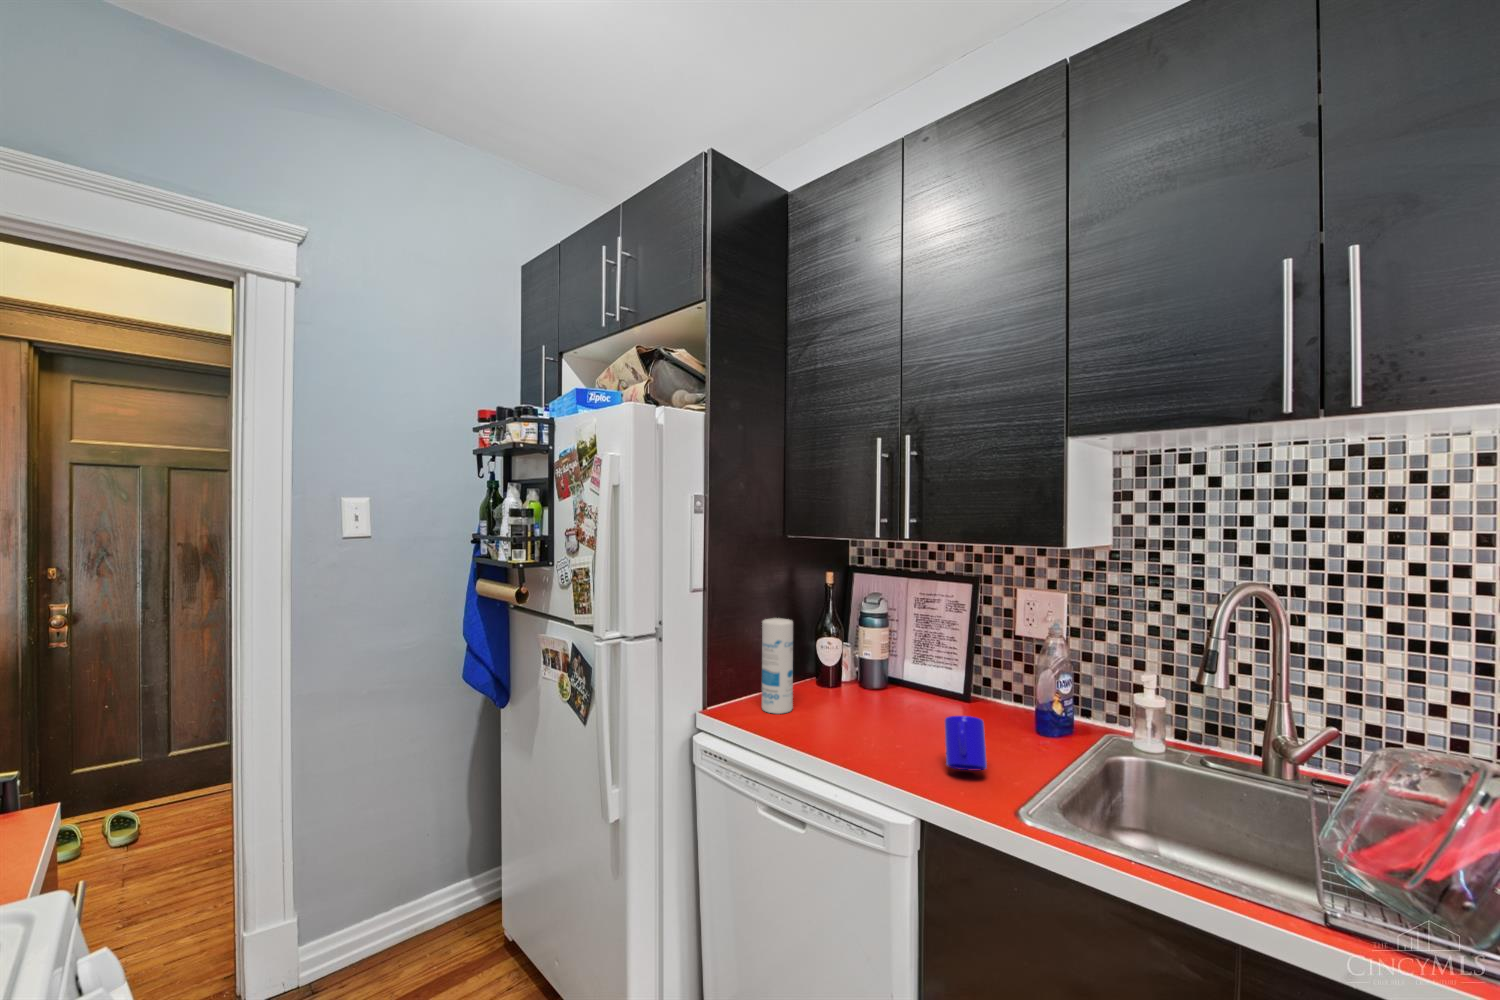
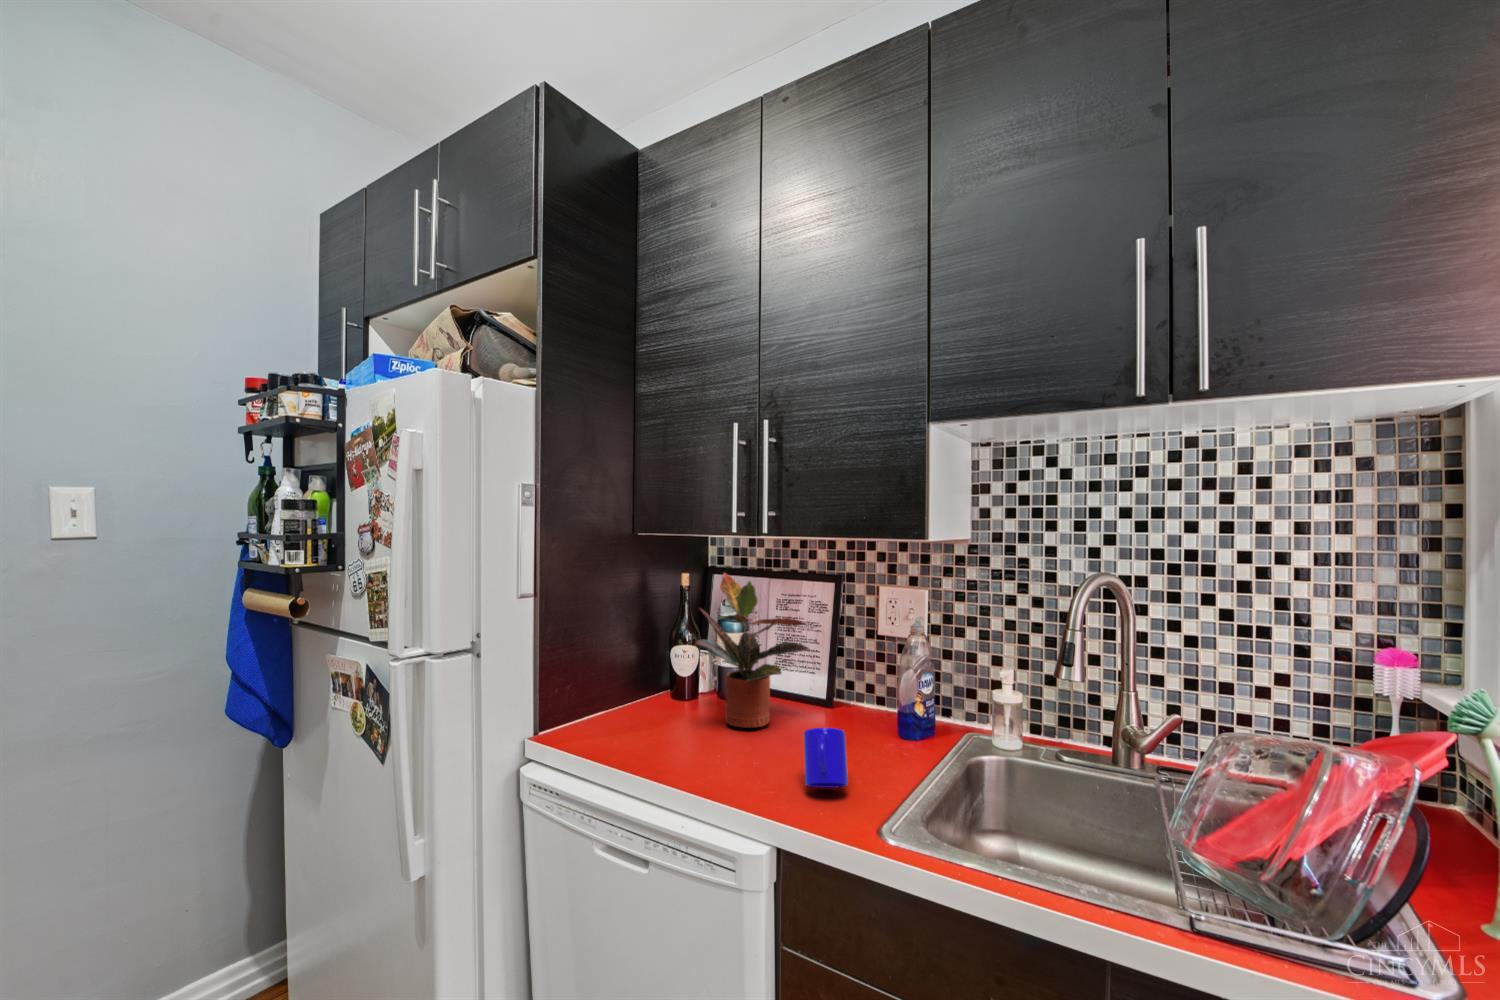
potted plant: none [842,573,951,715] -> present [696,573,810,728]
canister: present [762,618,793,714] -> none [604,626,641,735]

